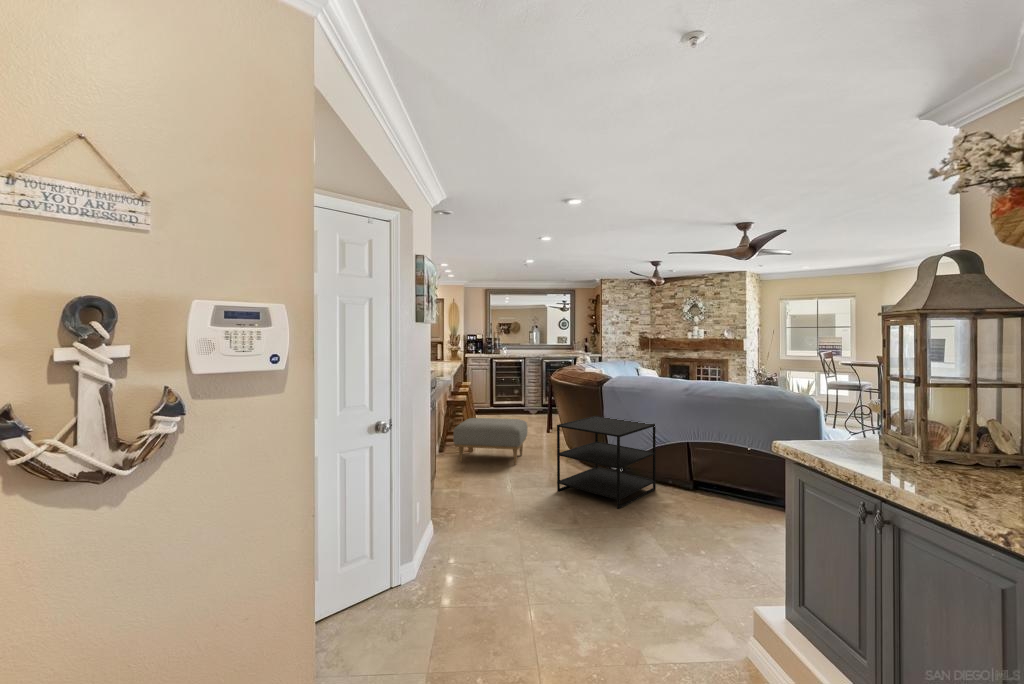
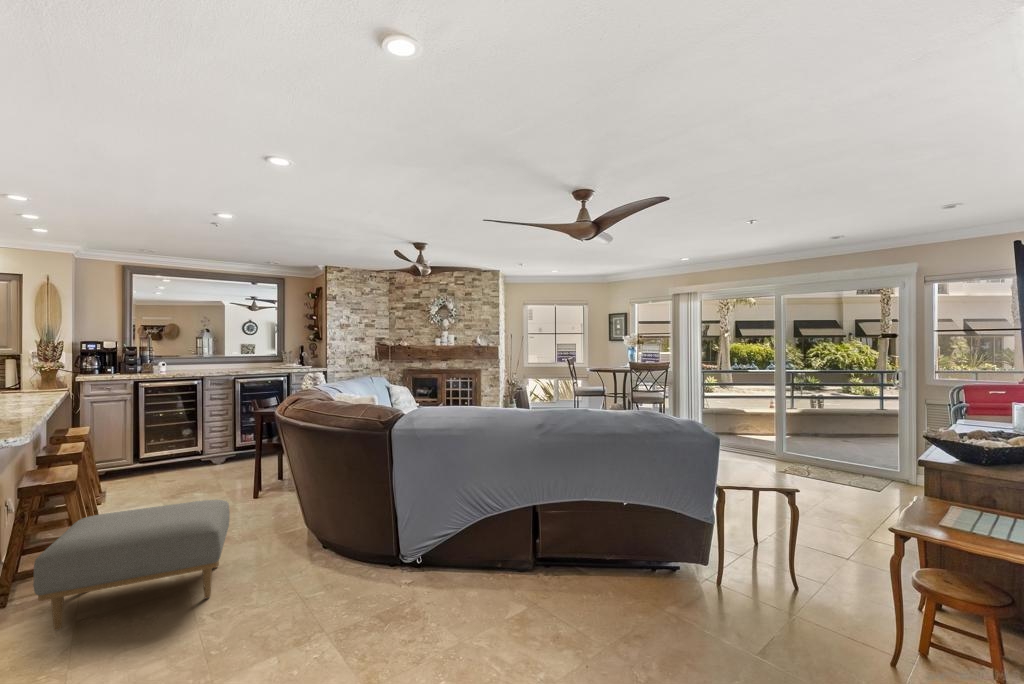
side table: present [557,416,656,509] -> none [322,478,486,663]

